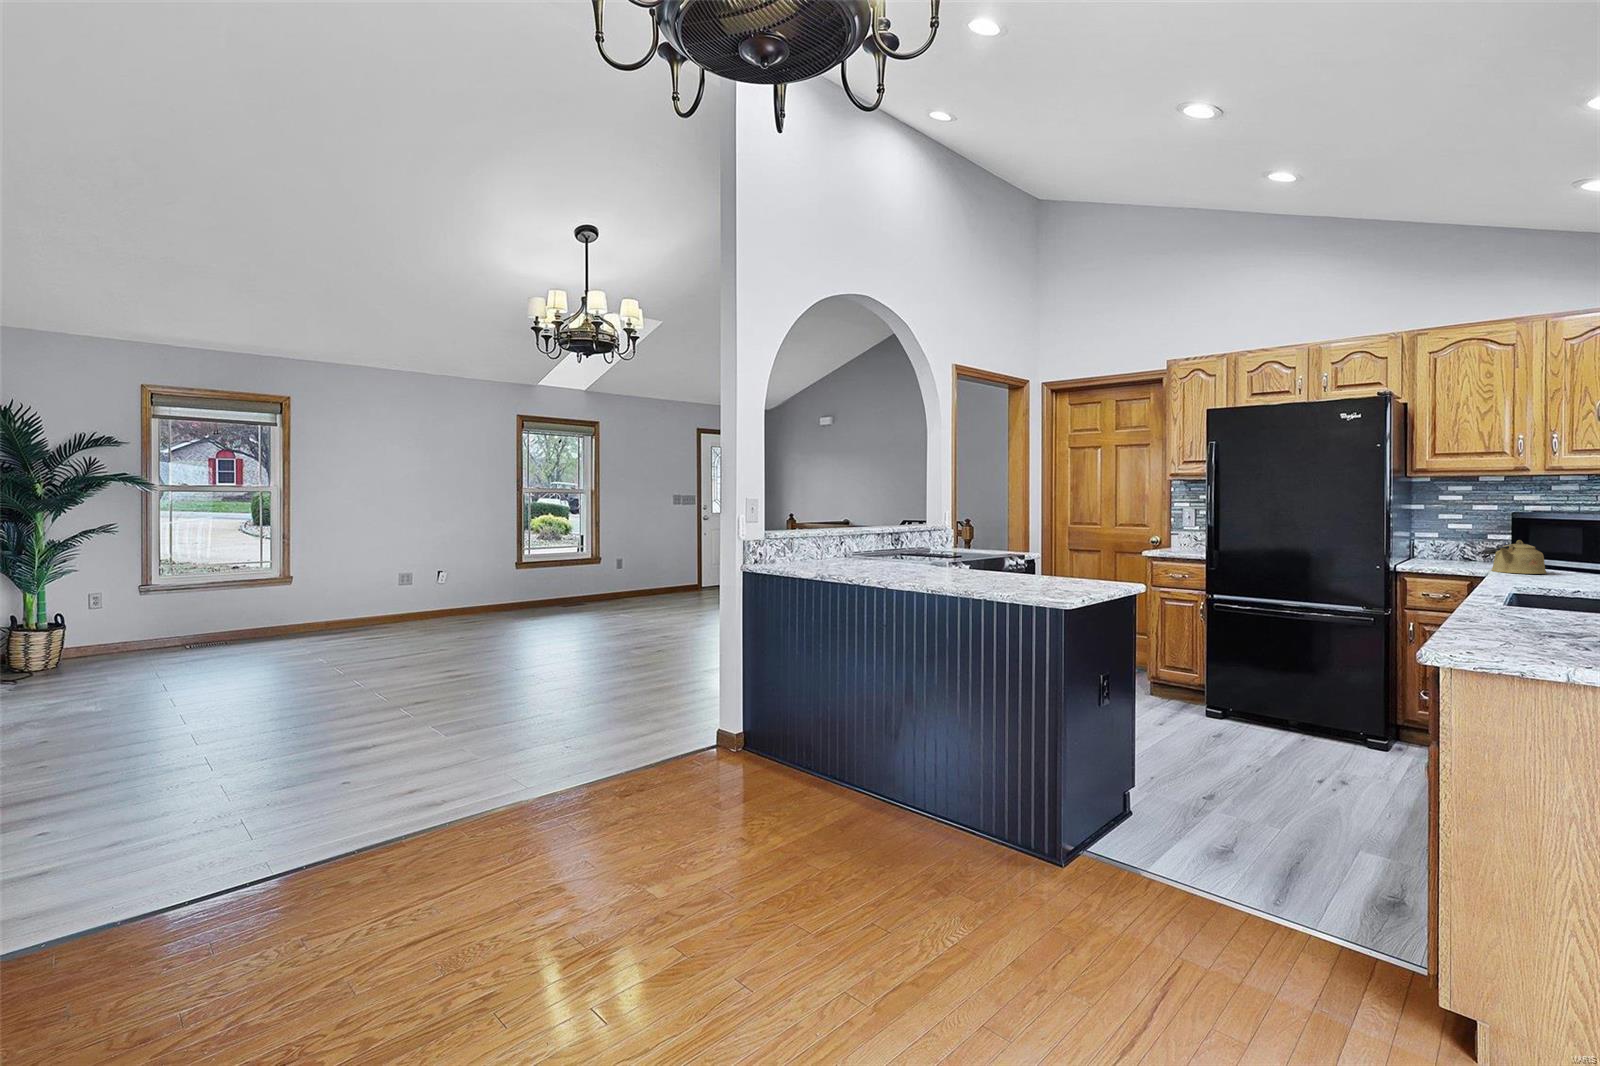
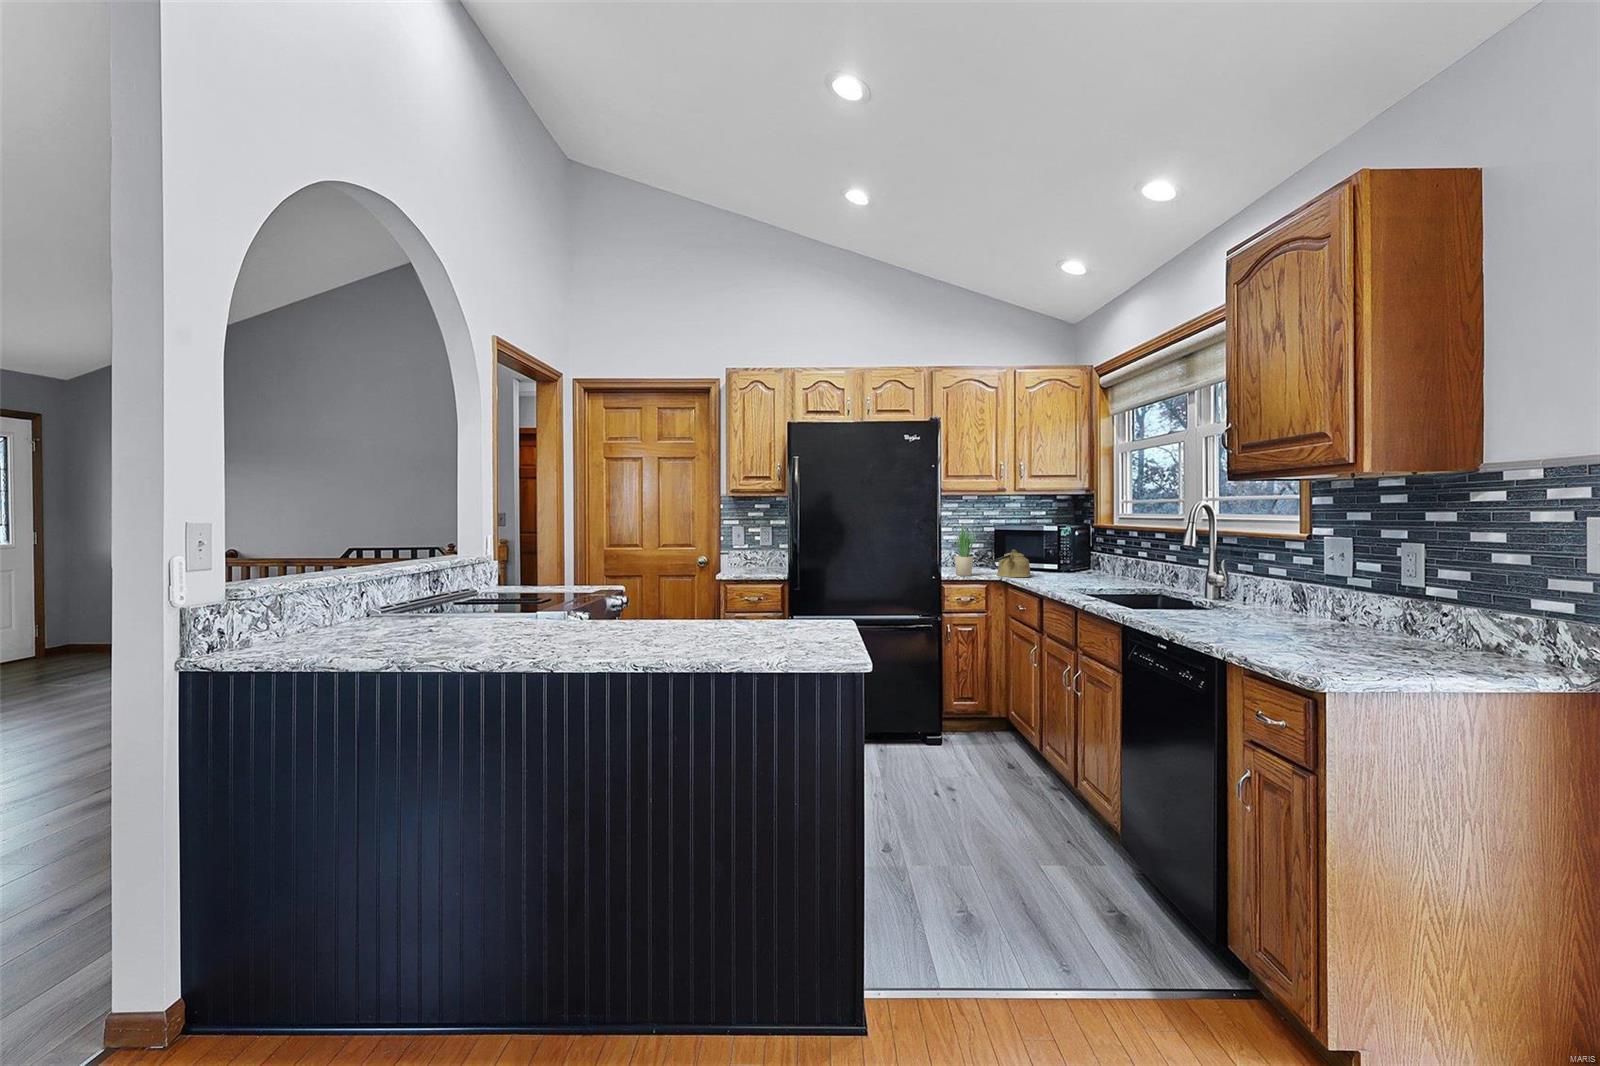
potted plant: none [1423,507,1457,568] -> present [954,524,976,576]

